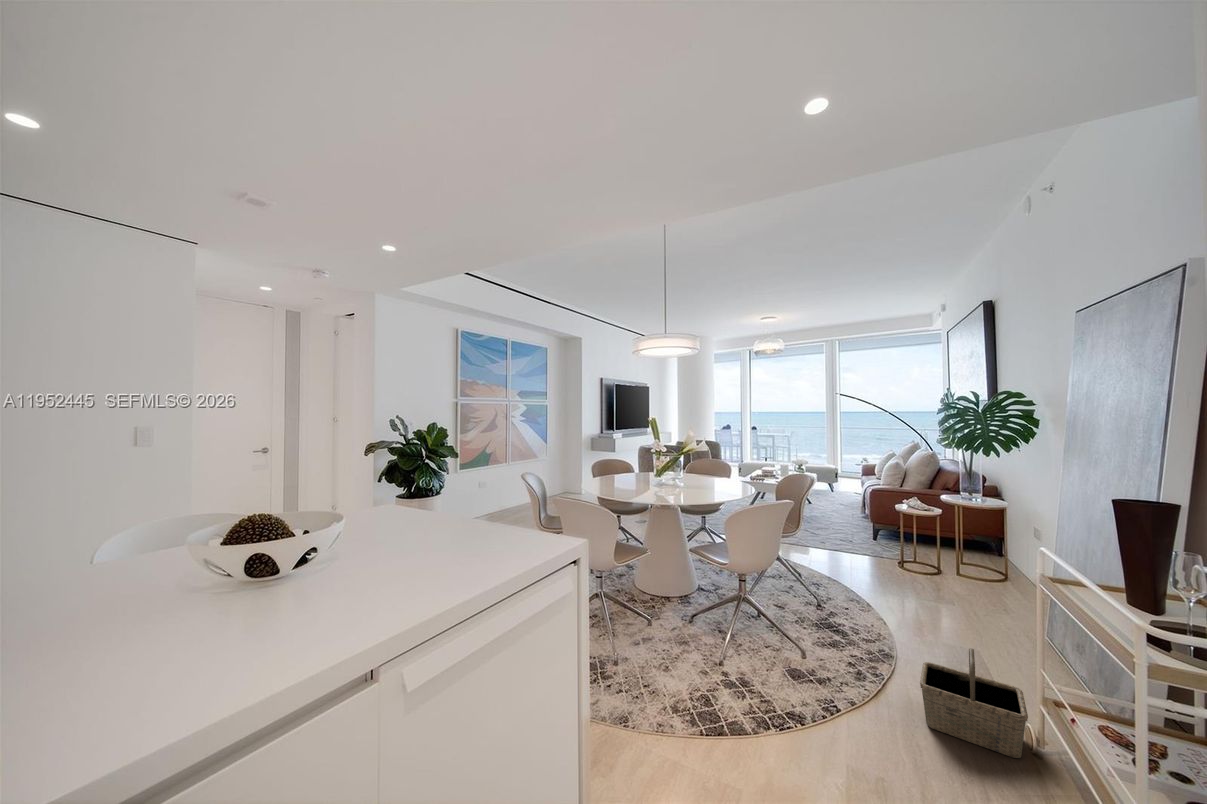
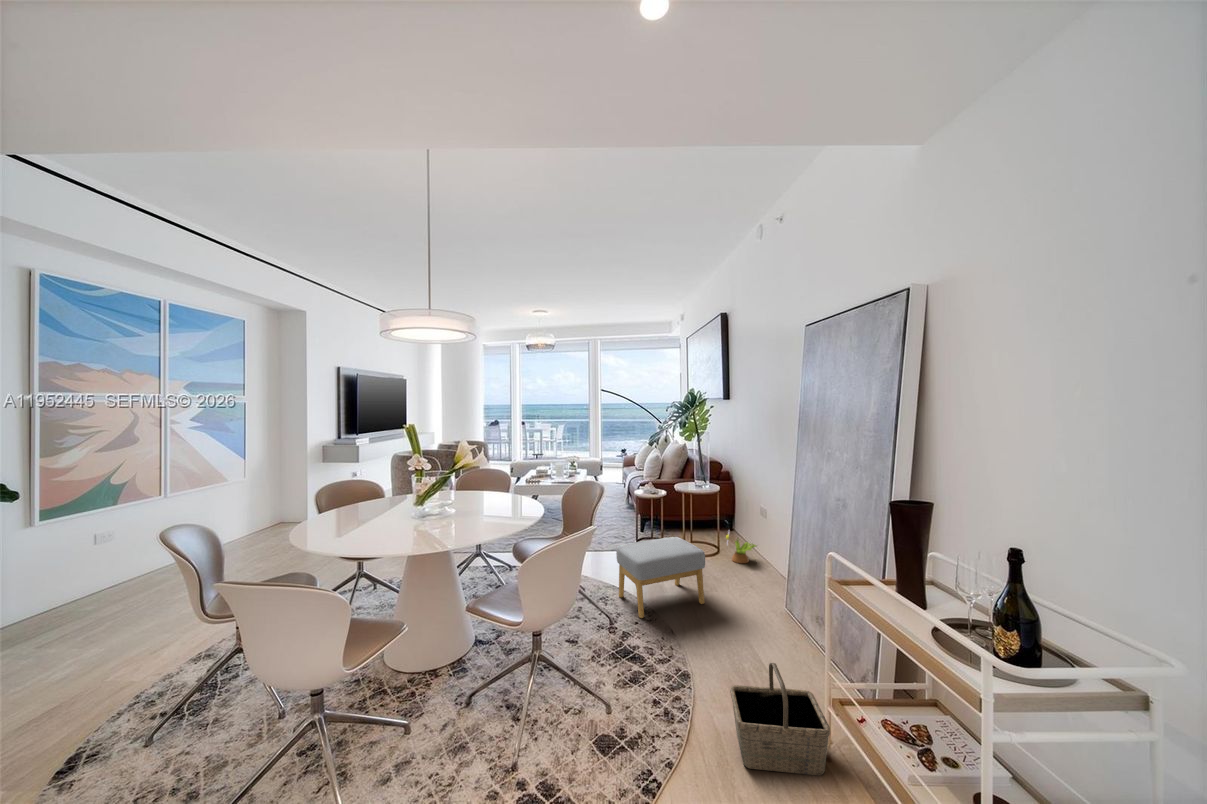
footstool: none [832,539,933,611] -> present [616,537,705,618]
decorative plant: none [979,547,1025,589] -> present [726,534,756,563]

